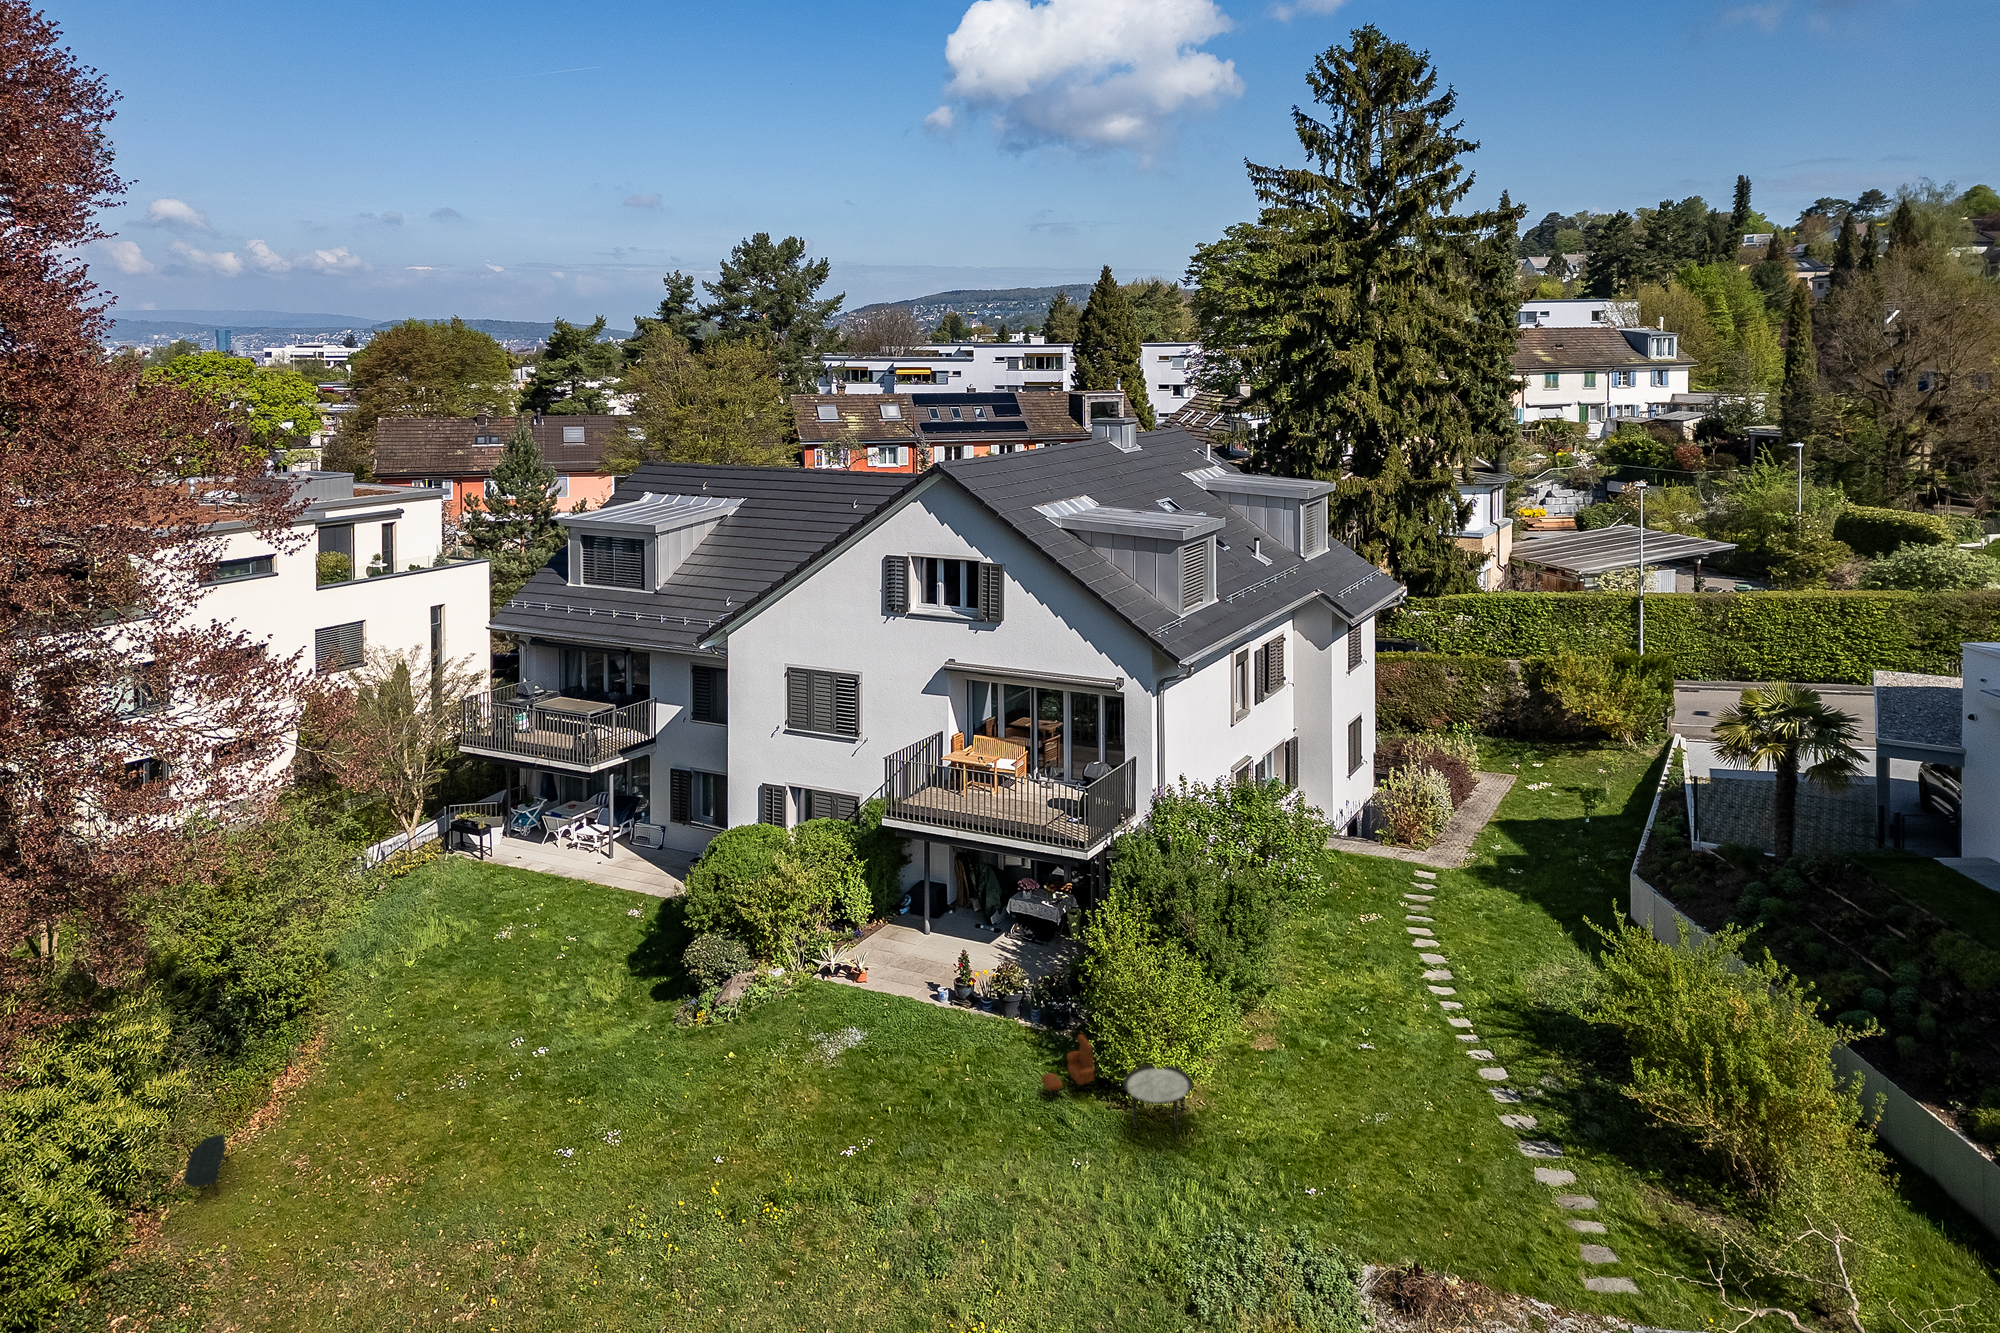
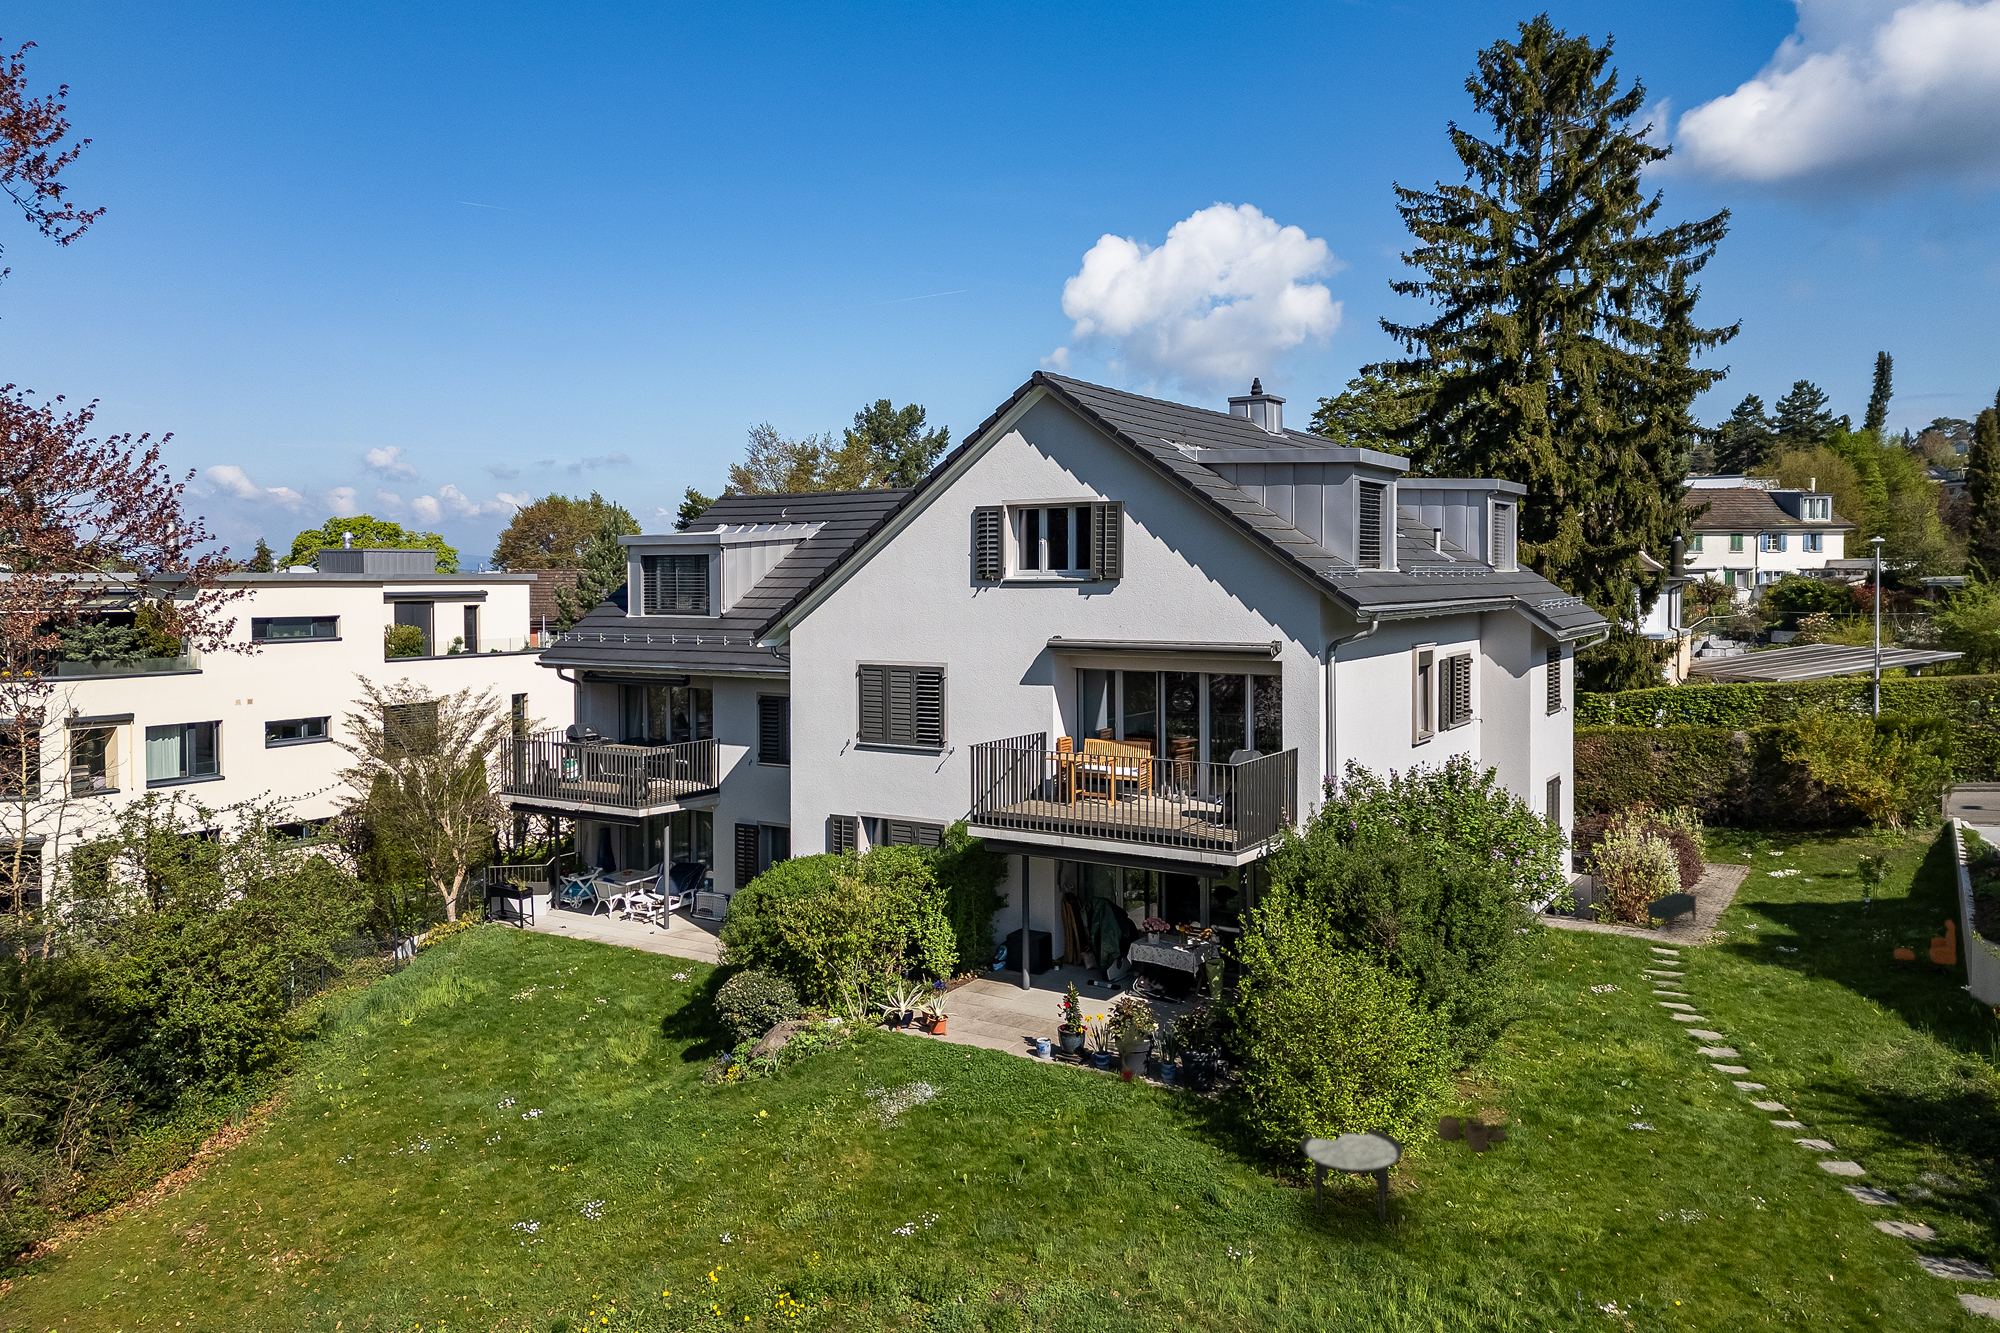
potted tree: none [987,973,1023,1019] -> present [1103,1019,1149,1081]
lounge chair: present [1041,1035,1095,1099] -> present [1894,920,1956,974]
woven basket: none [1224,1045,1270,1073] -> present [1438,1116,1505,1151]
bench: present [183,1134,228,1195] -> present [1647,892,1696,932]

